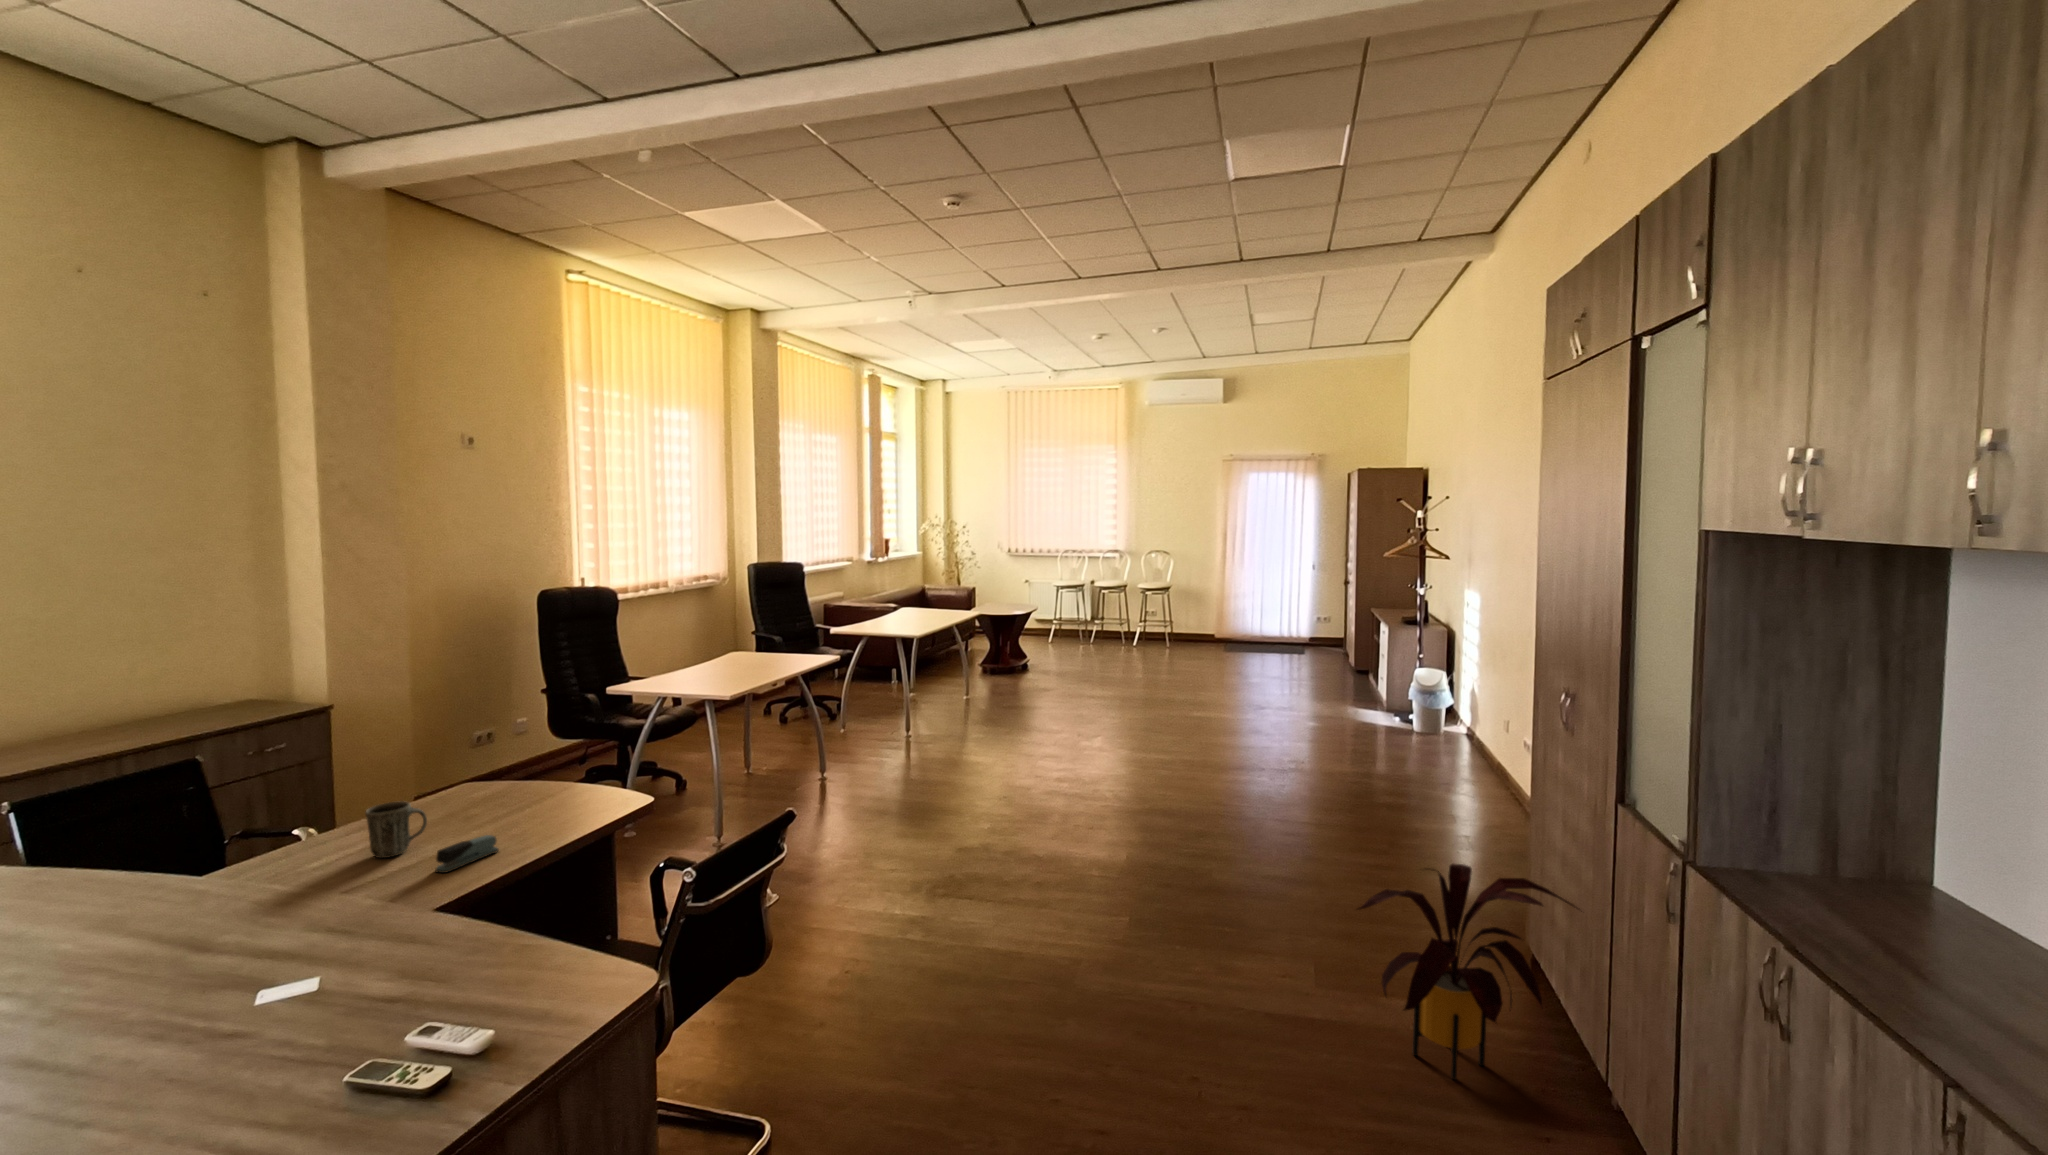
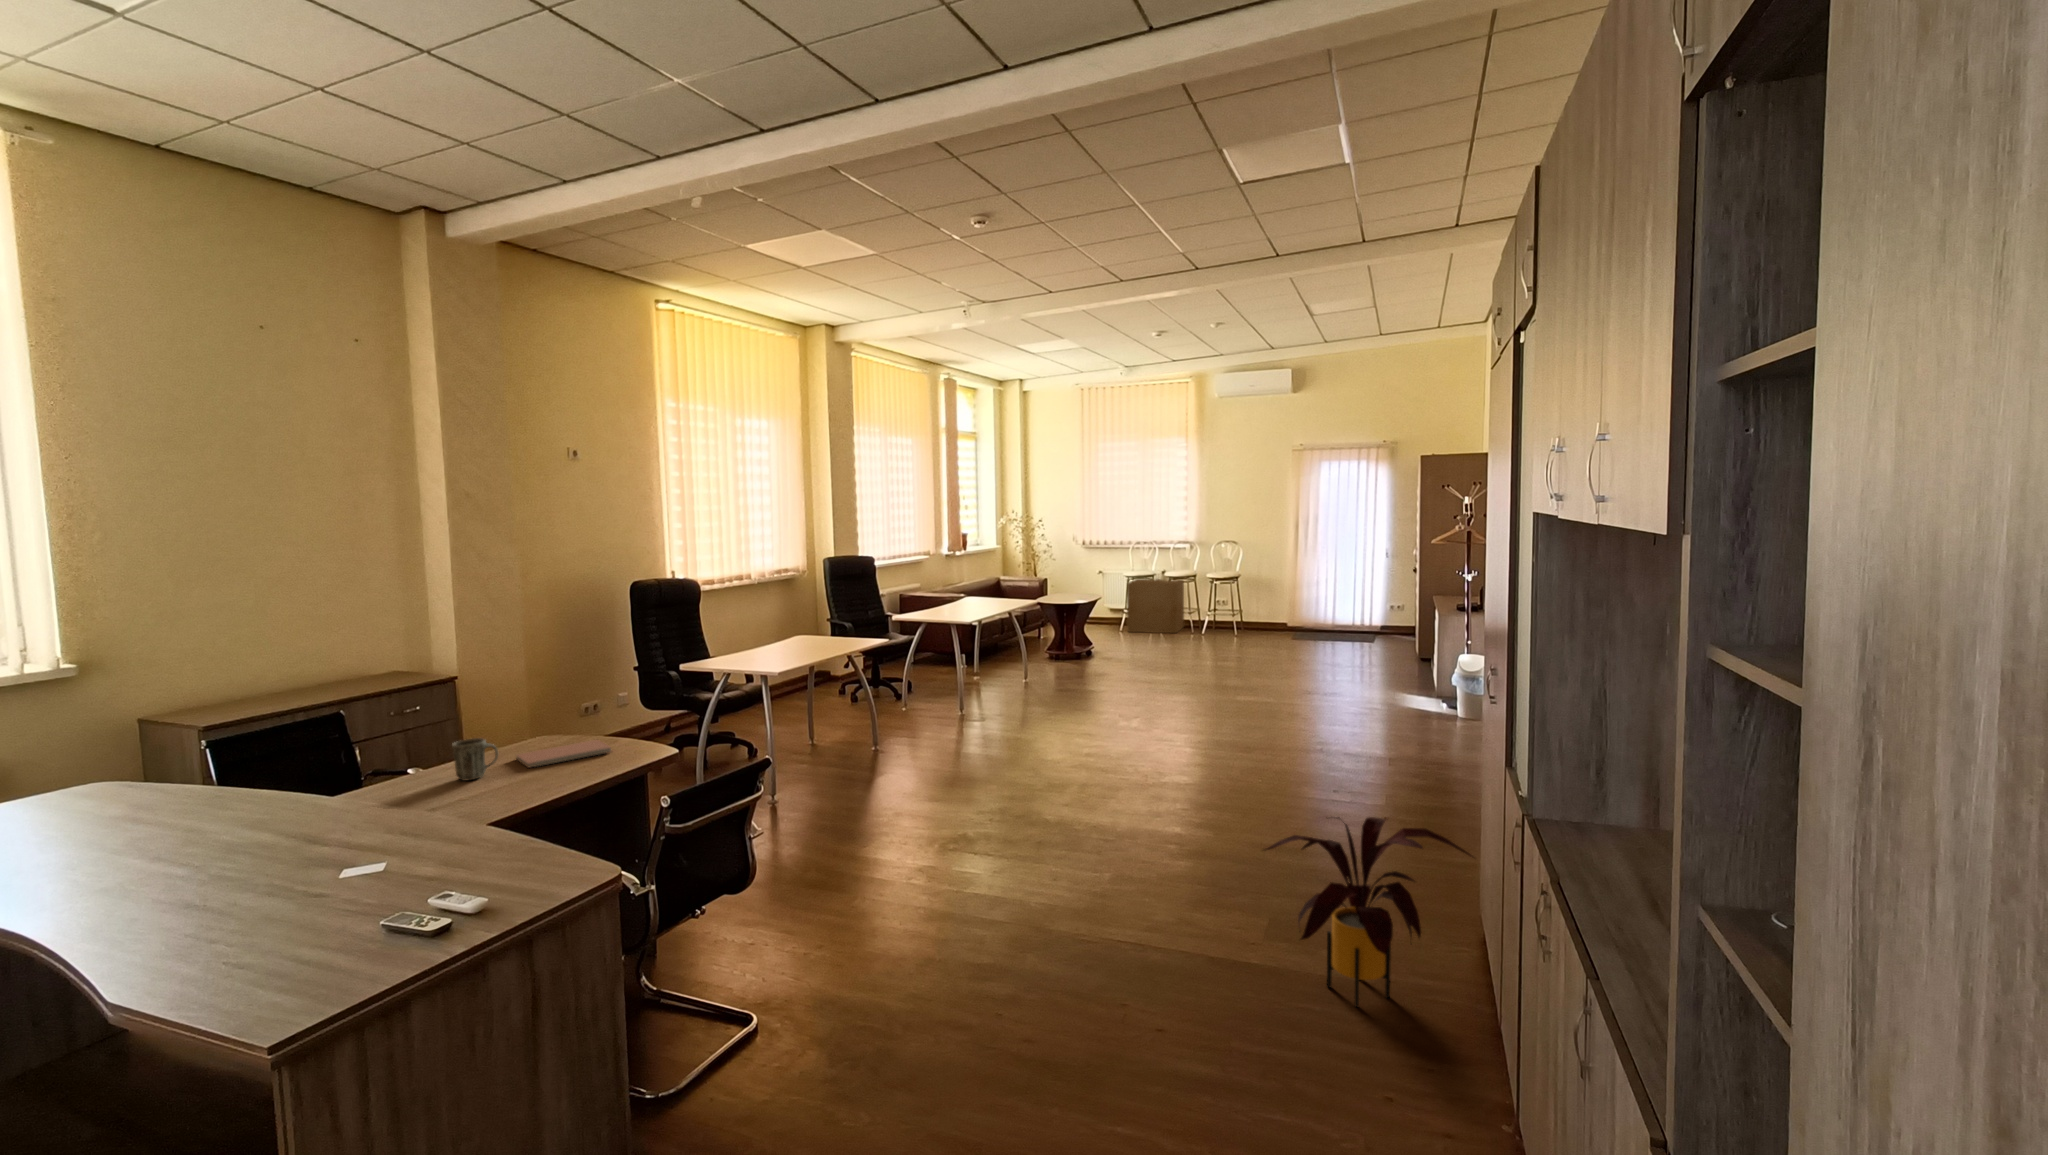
cardboard box: none [1056,588,1112,644] -> present [1127,579,1184,633]
notebook: none [443,793,570,836] -> present [516,740,611,767]
stapler: present [435,835,499,873] -> none [499,765,550,791]

